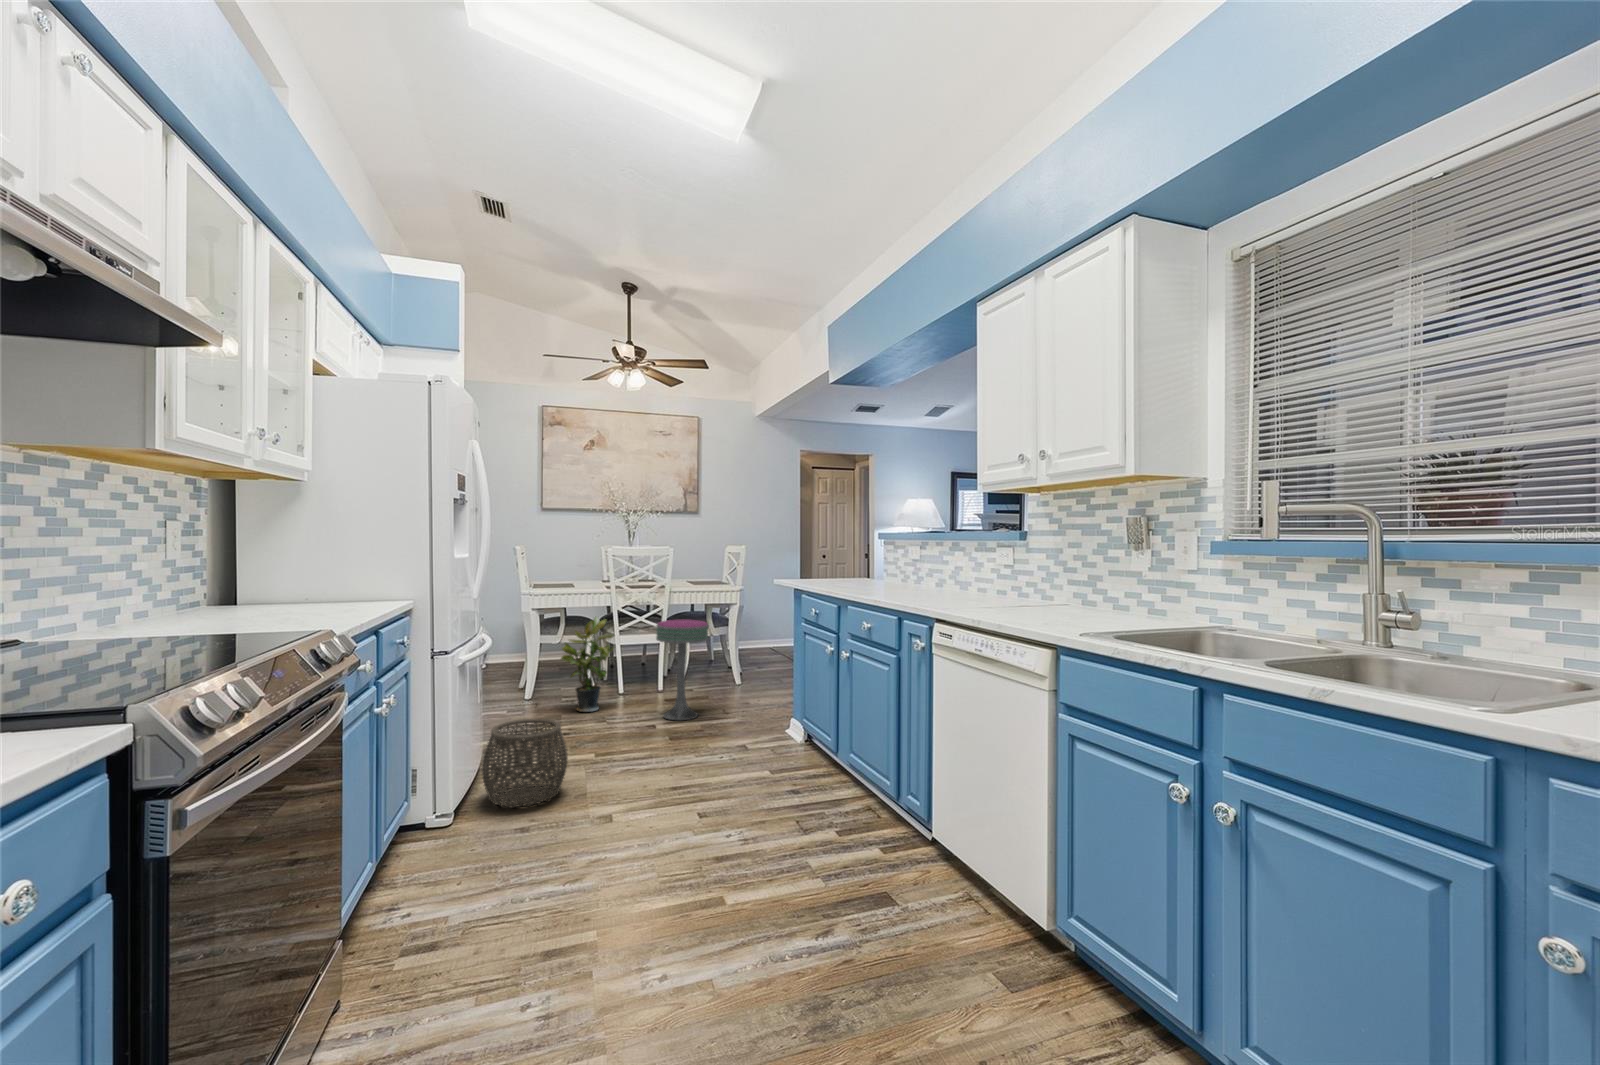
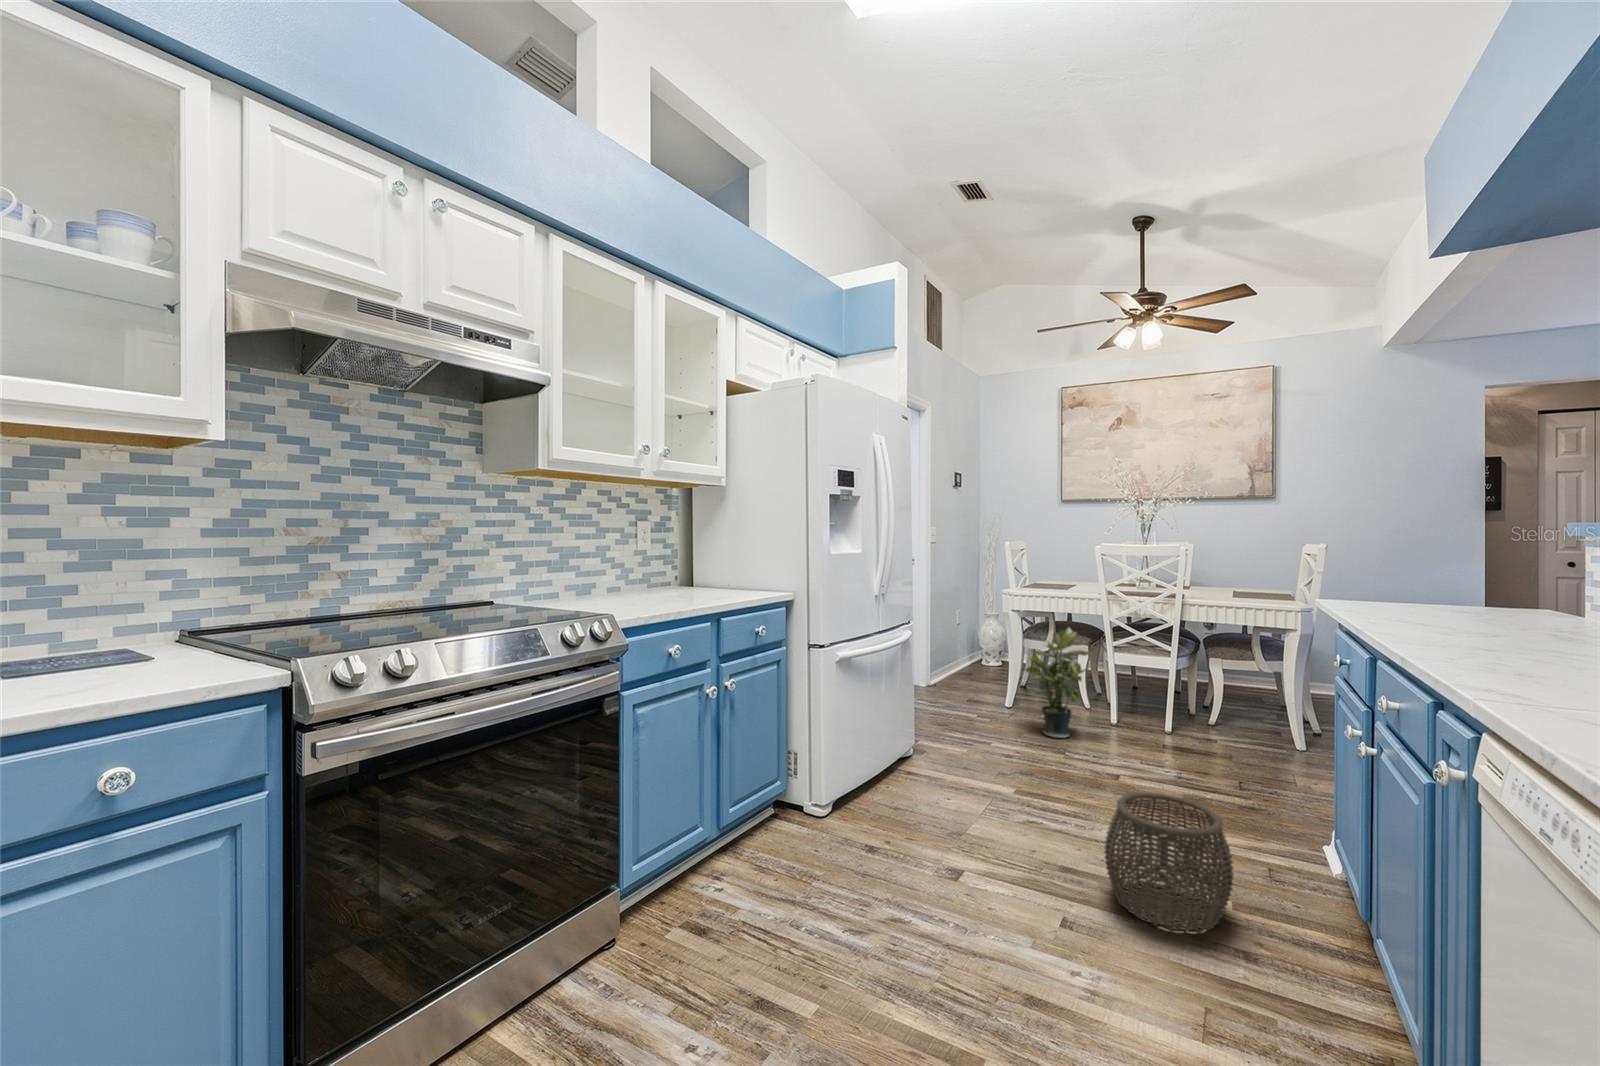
bar stool: present [656,620,708,720] -> none [1129,644,1207,781]
woven basket: present [482,719,568,808] -> present [1105,792,1234,932]

